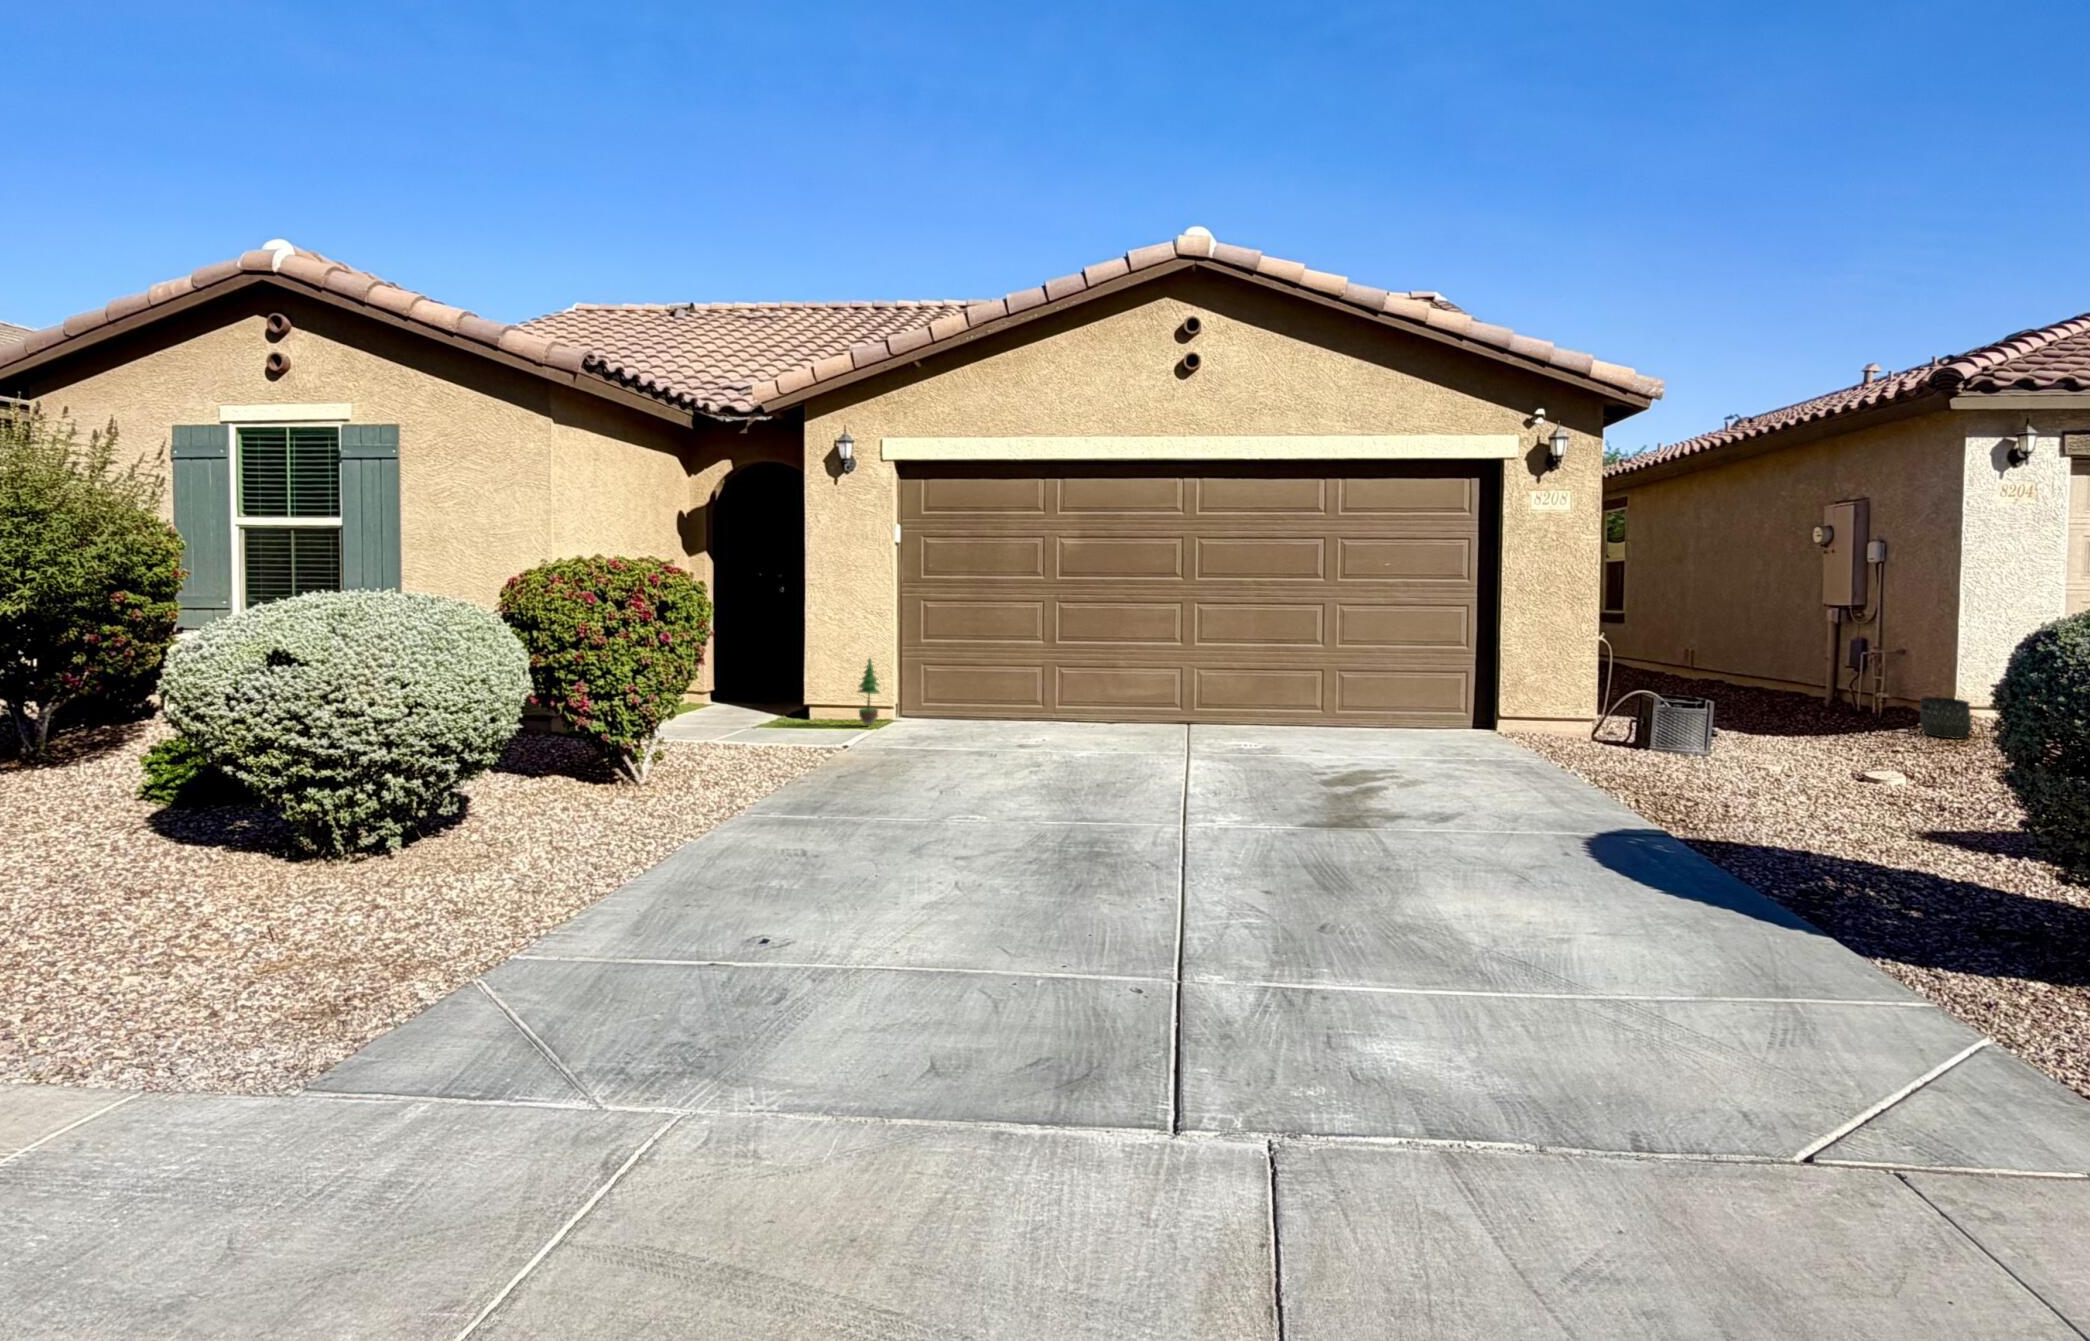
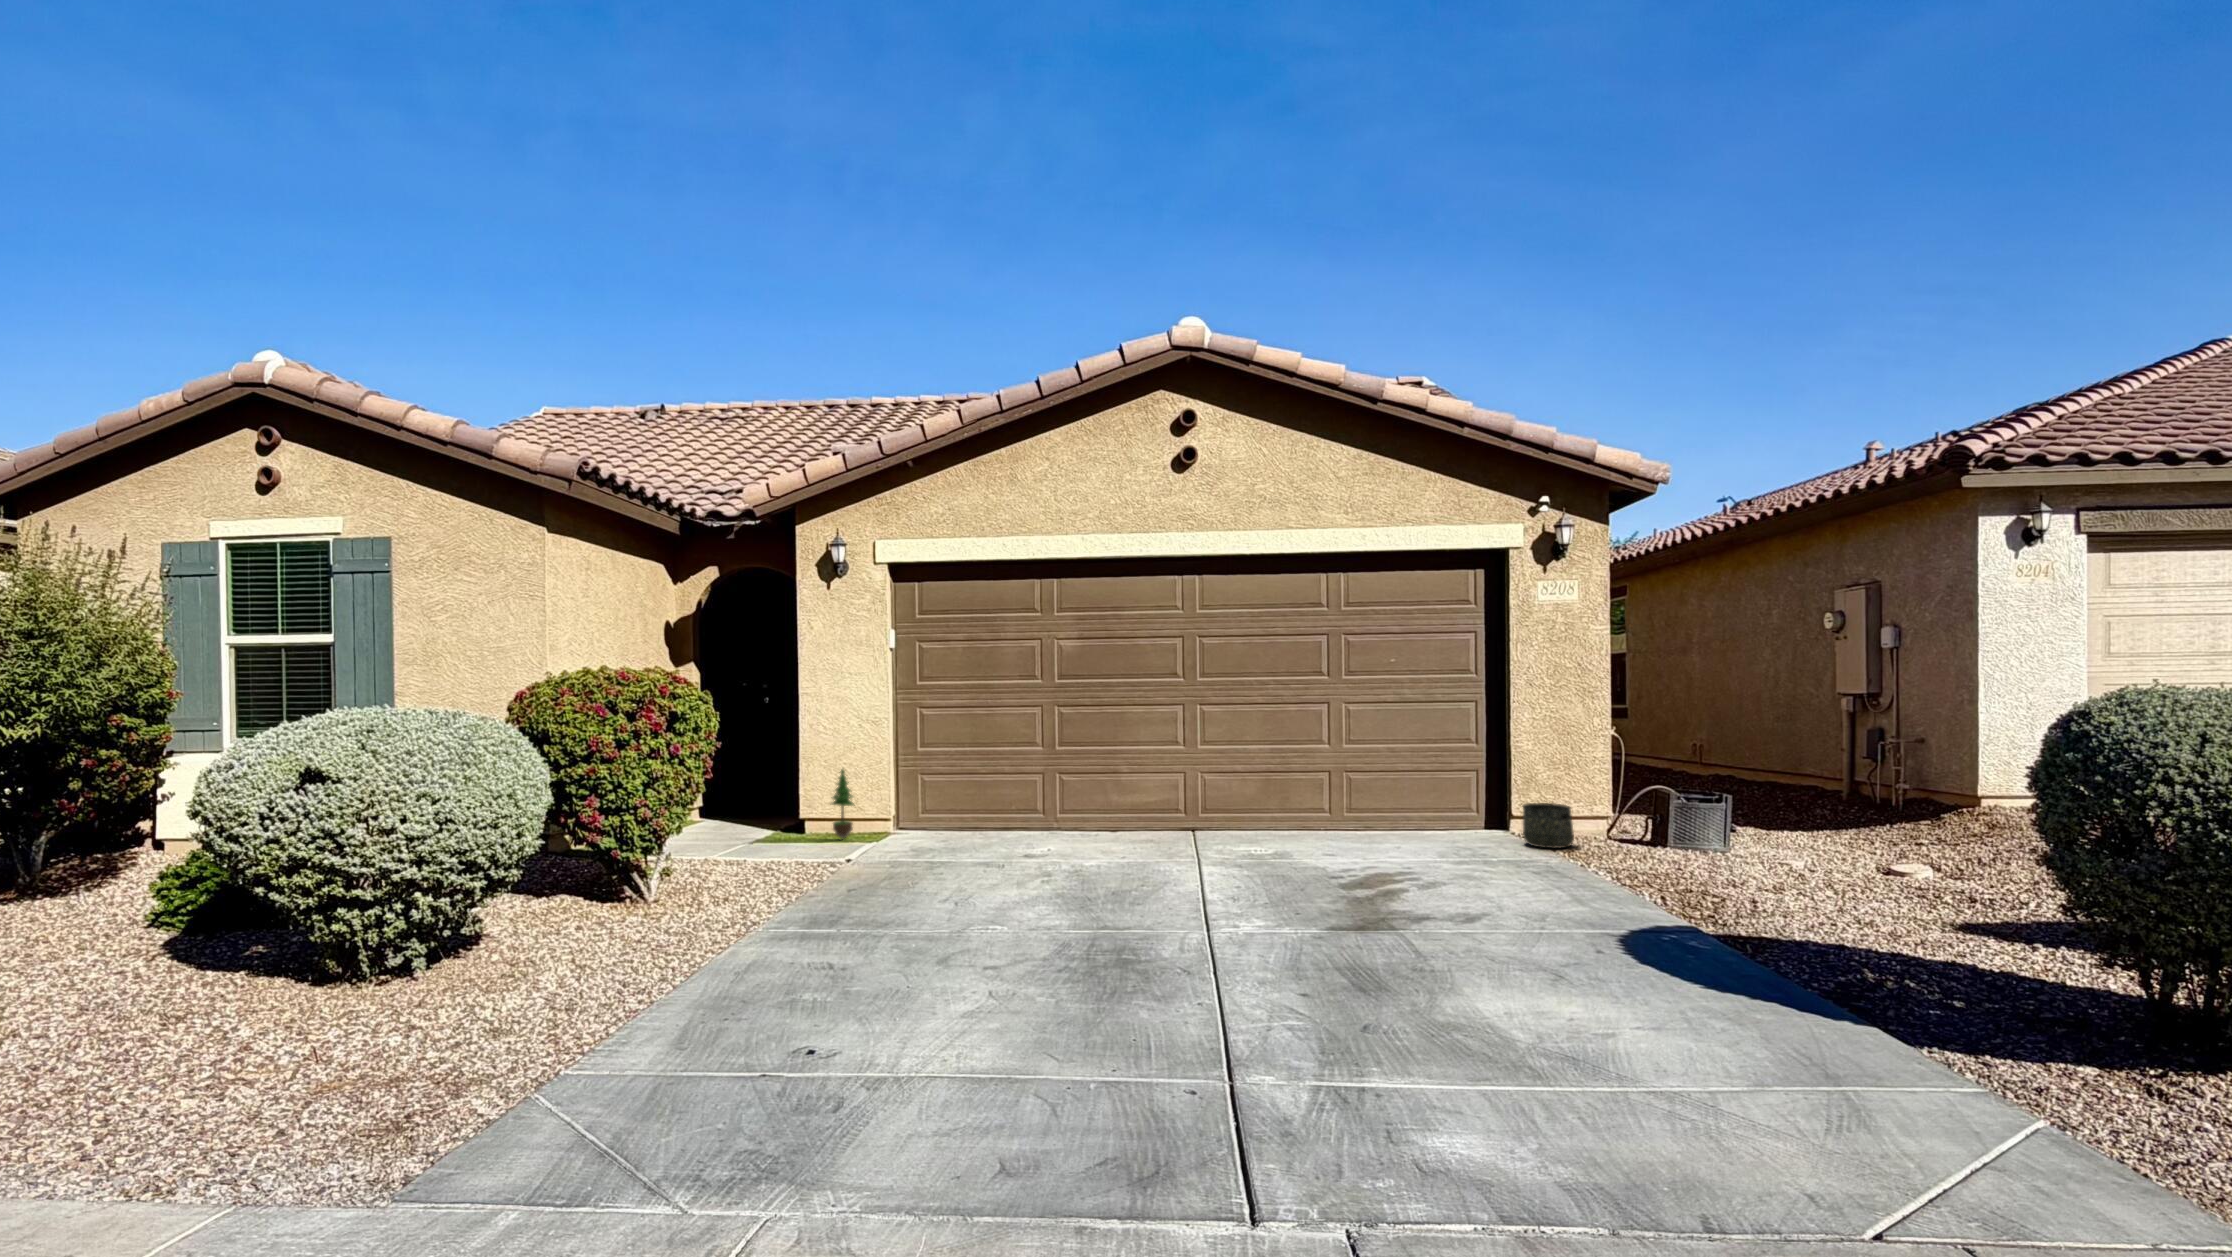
basket: present [1920,697,1972,739] -> present [1523,803,1574,848]

